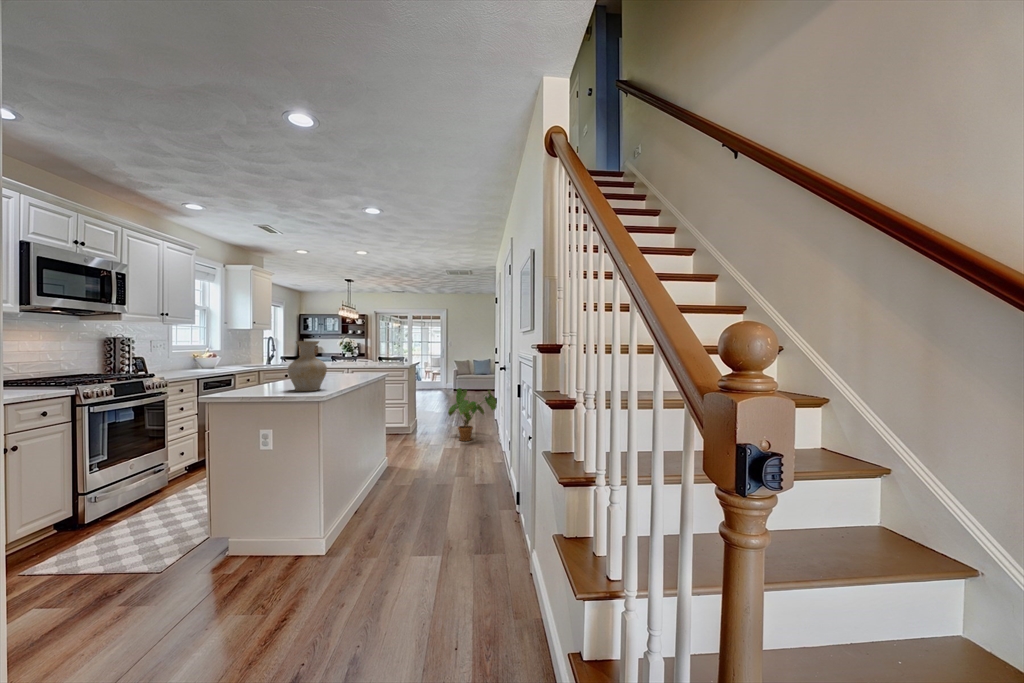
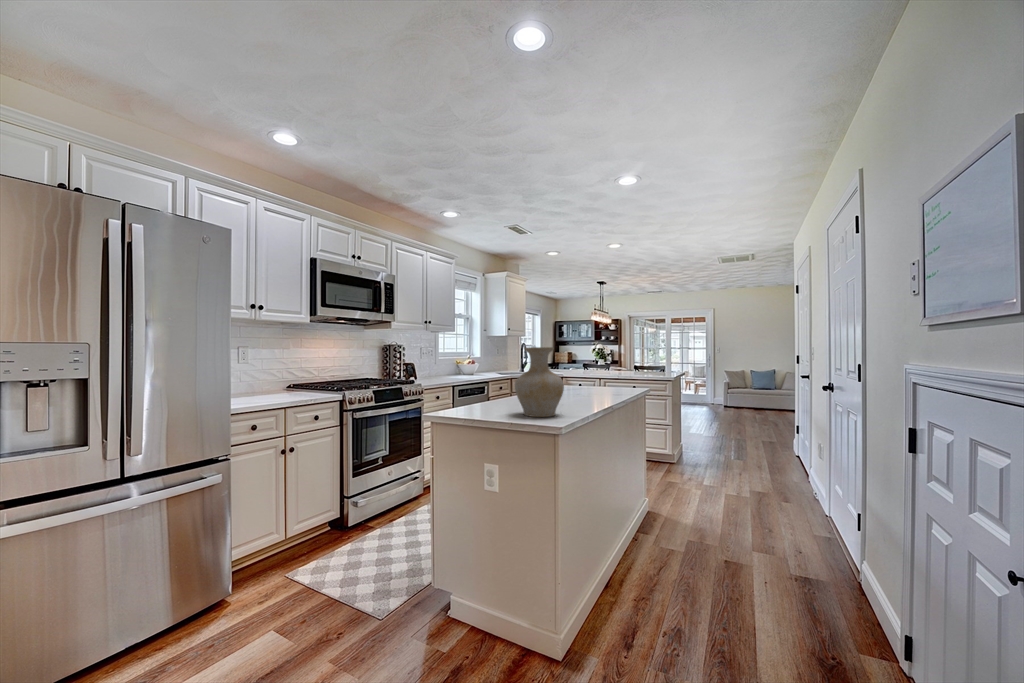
house plant: present [448,388,497,441] -> none [727,412,809,488]

